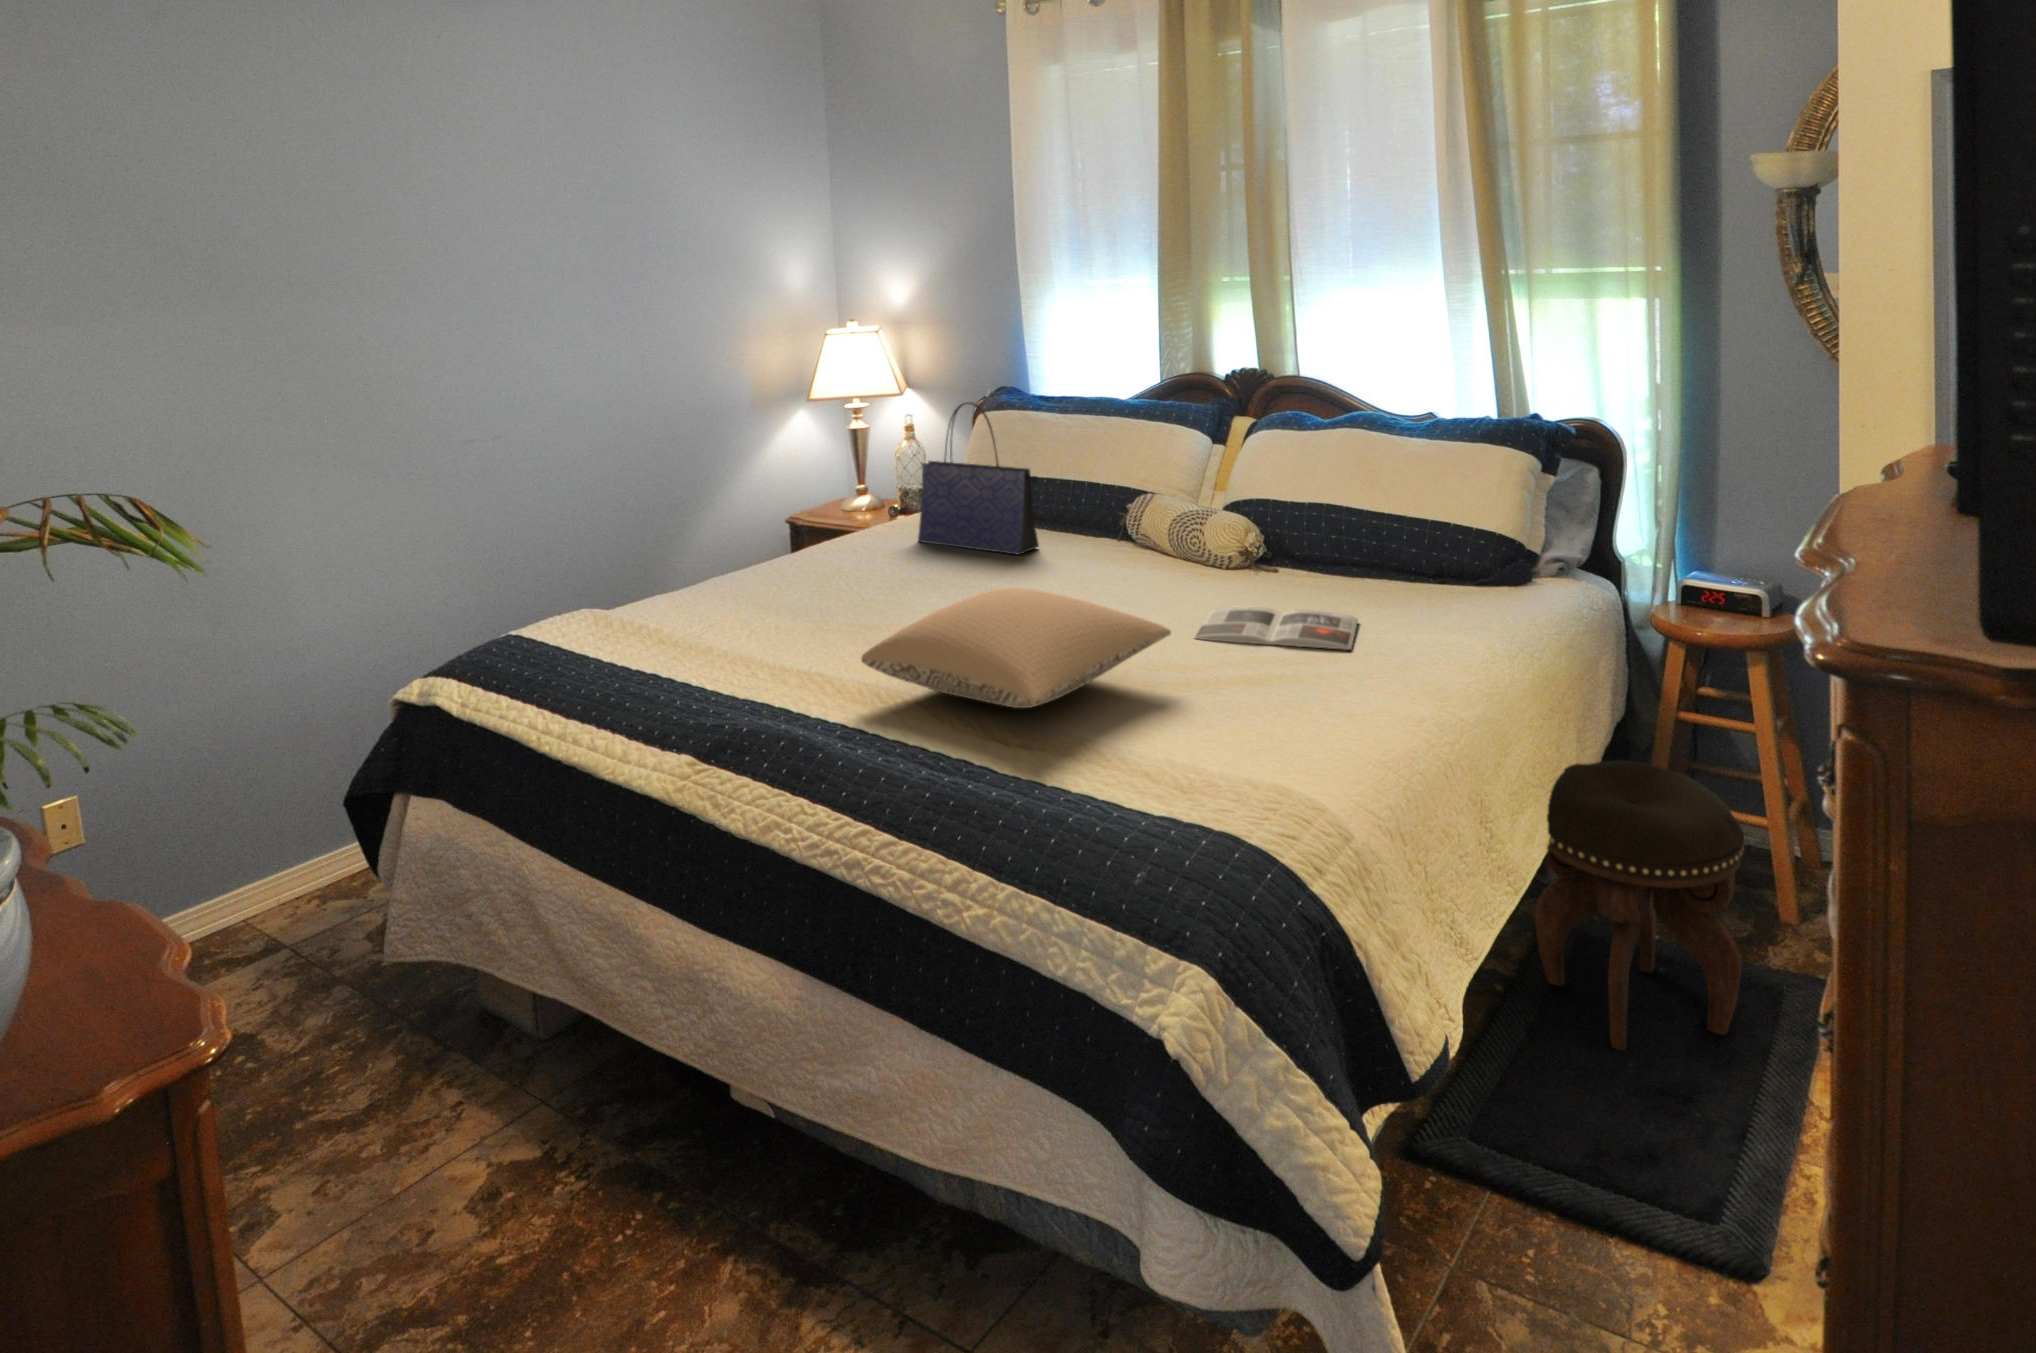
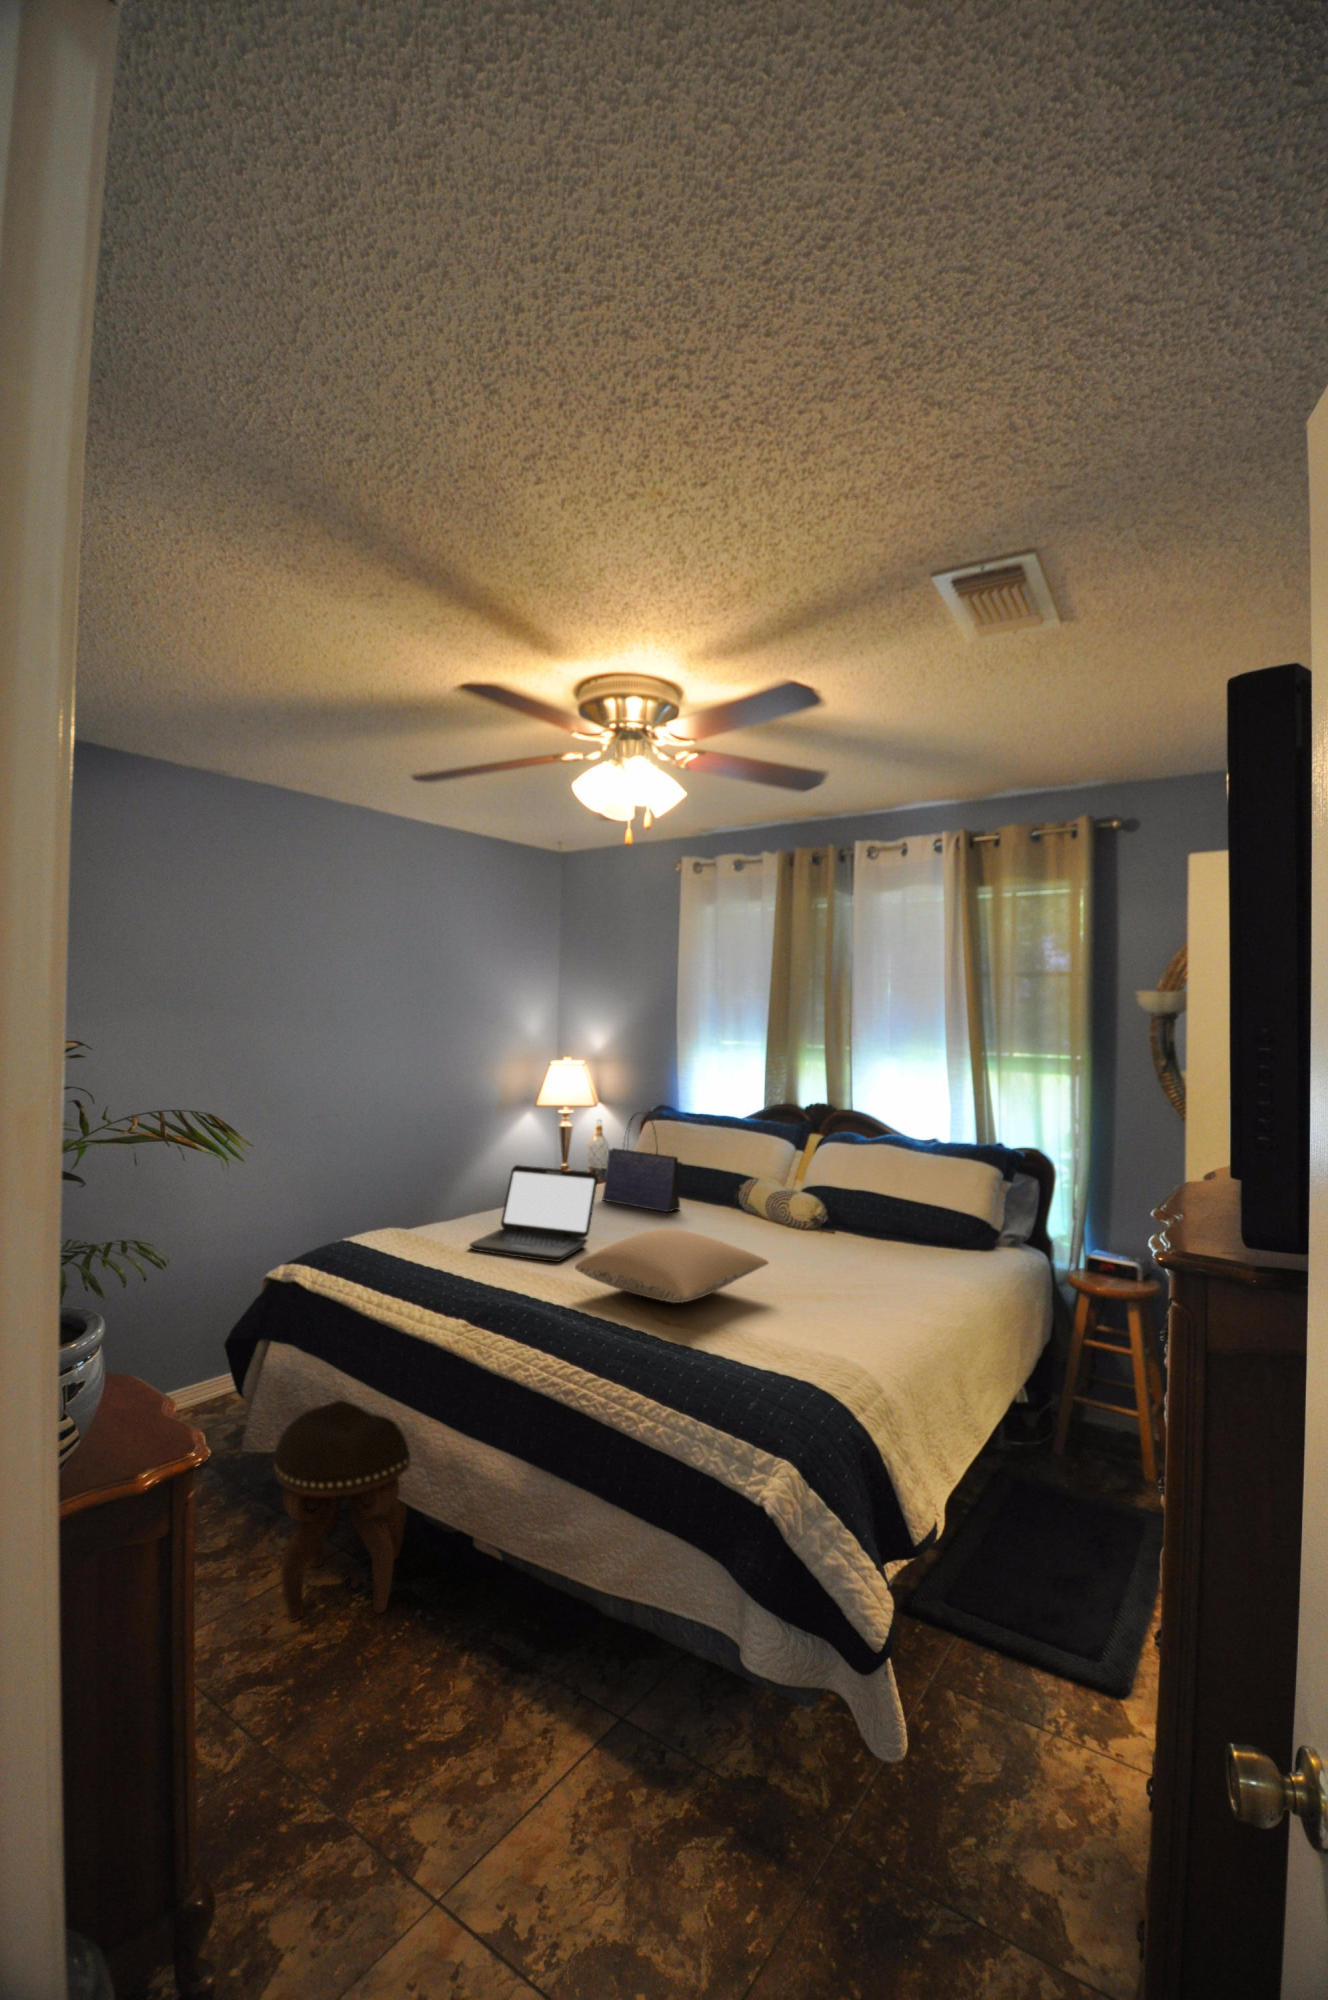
laptop: none [702,500,899,649] -> present [470,1165,598,1262]
magazine: present [1195,606,1358,650] -> none [780,1252,884,1283]
footstool: present [1535,760,1744,1051] -> present [274,1400,410,1622]

